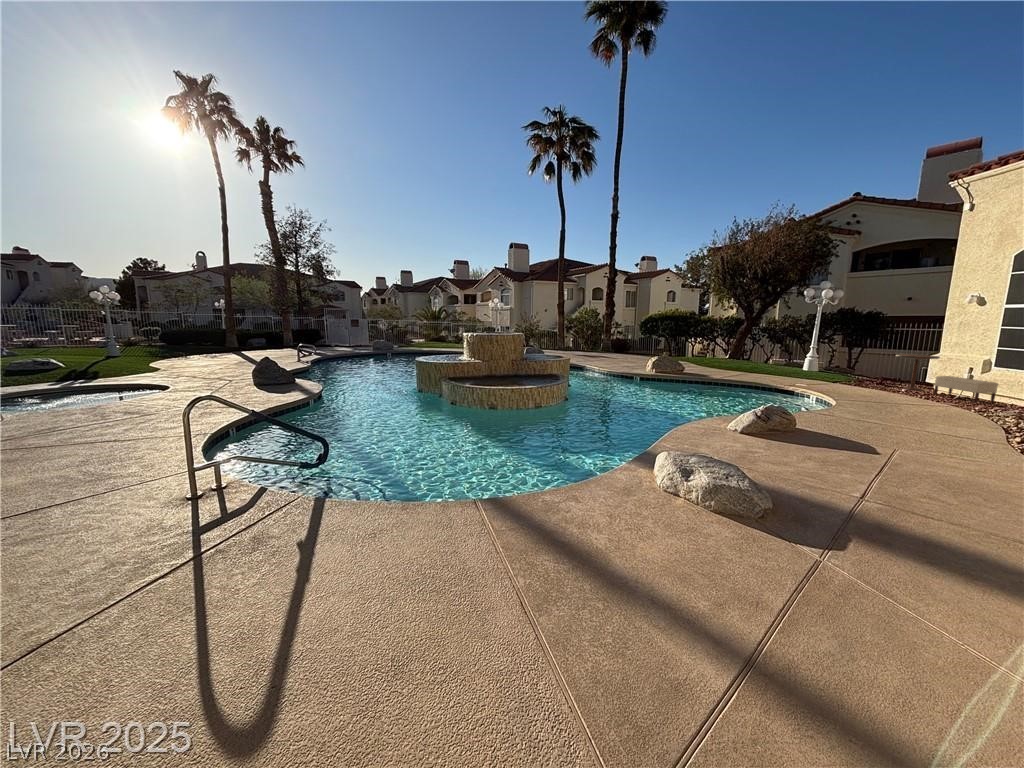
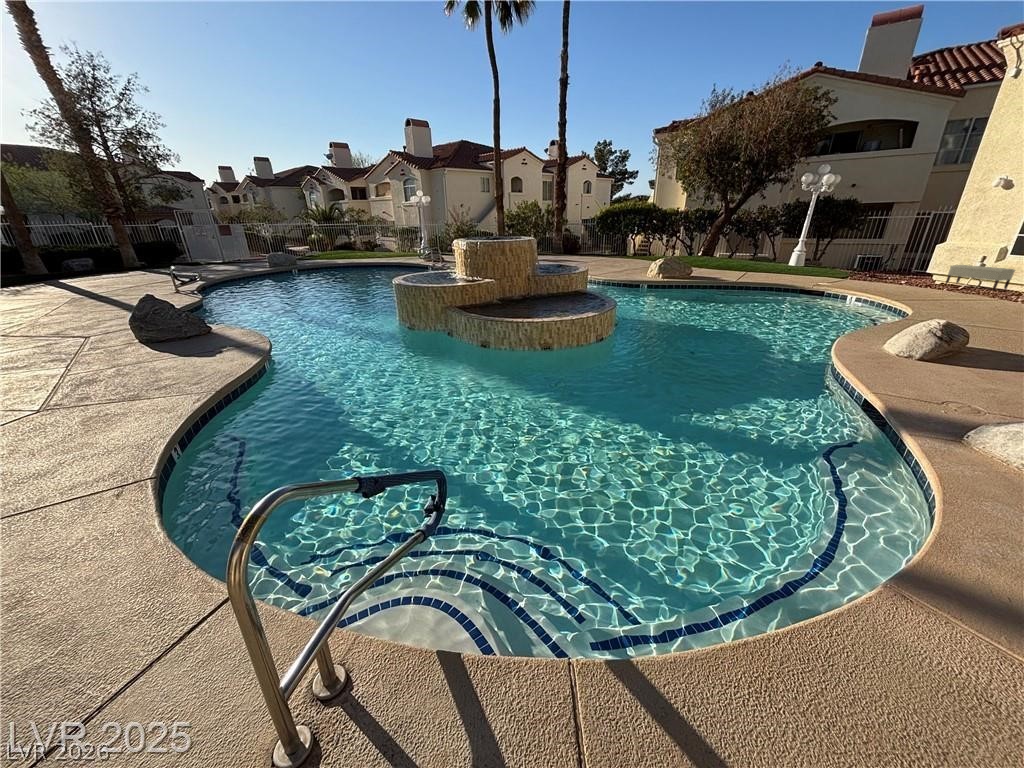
pedestal table: present [896,354,940,390] -> none [907,244,951,281]

